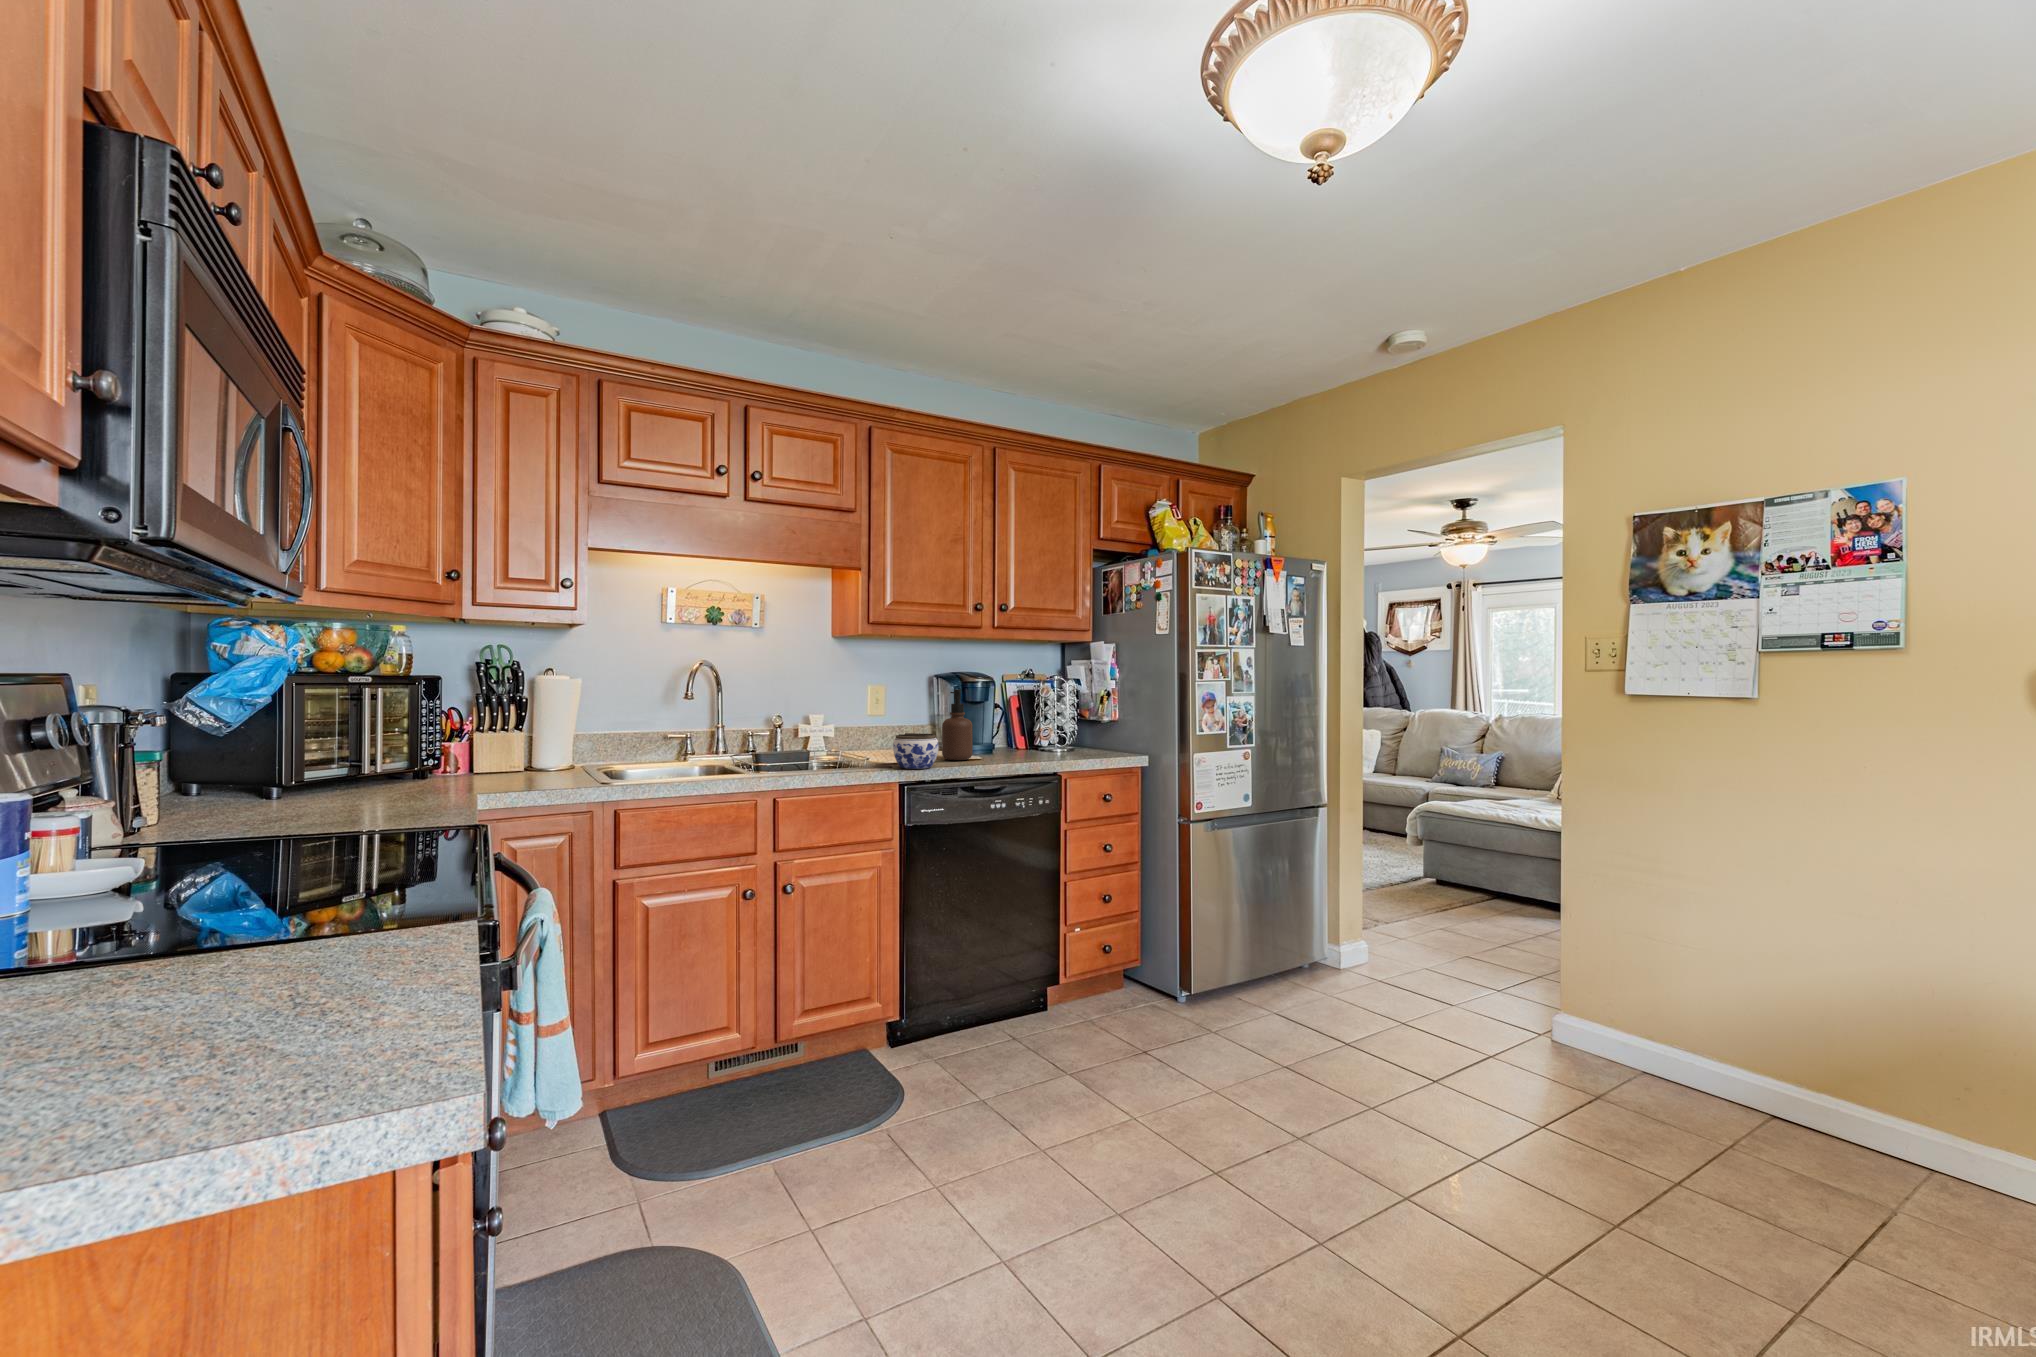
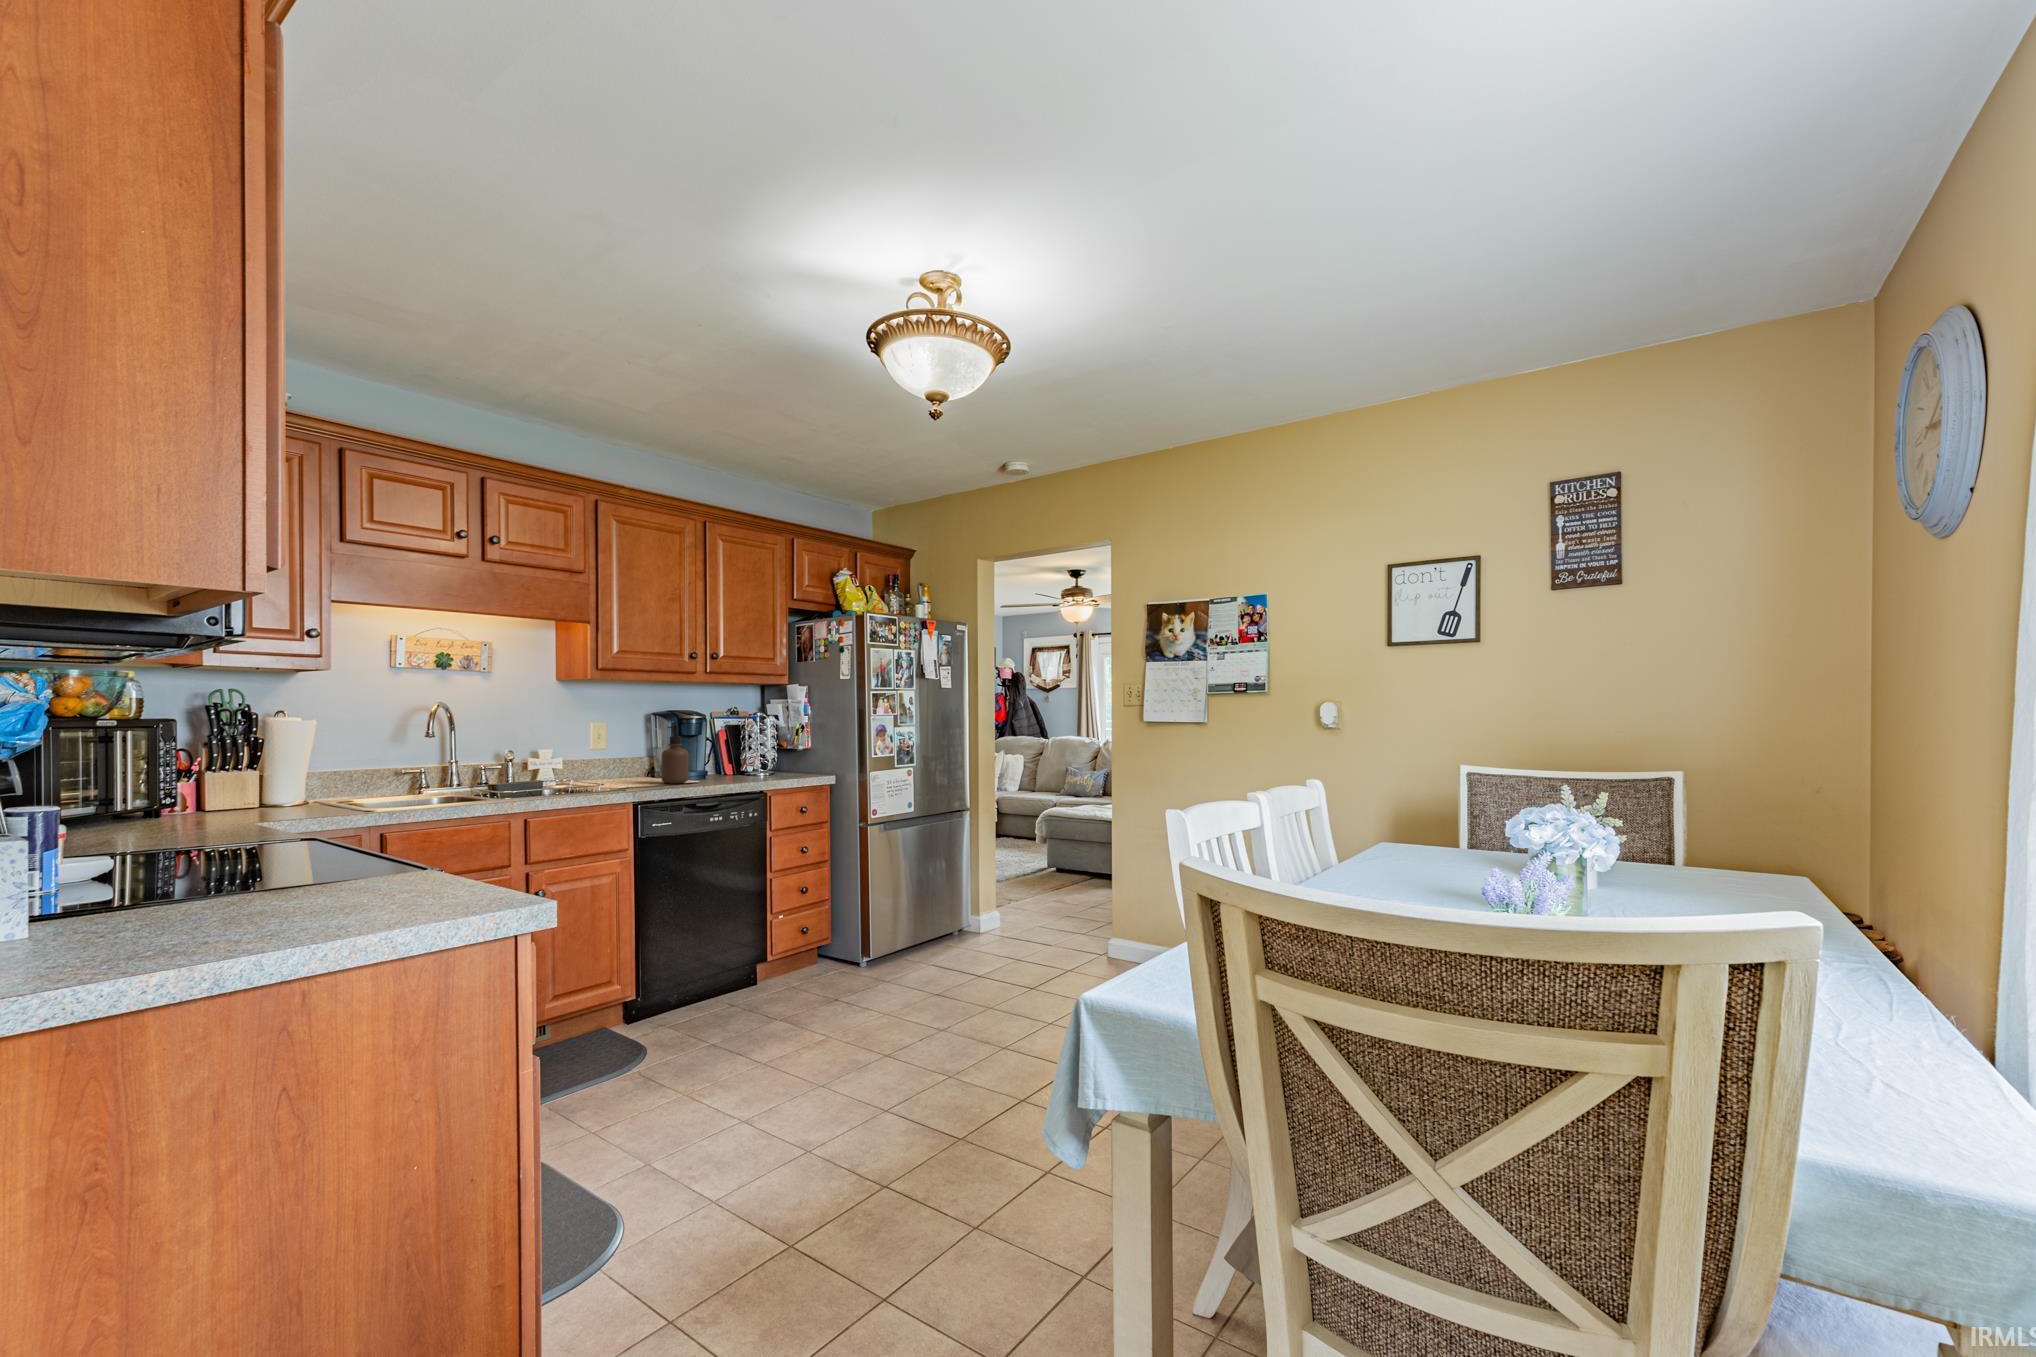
jar: present [893,733,939,769] -> none [623,761,663,790]

